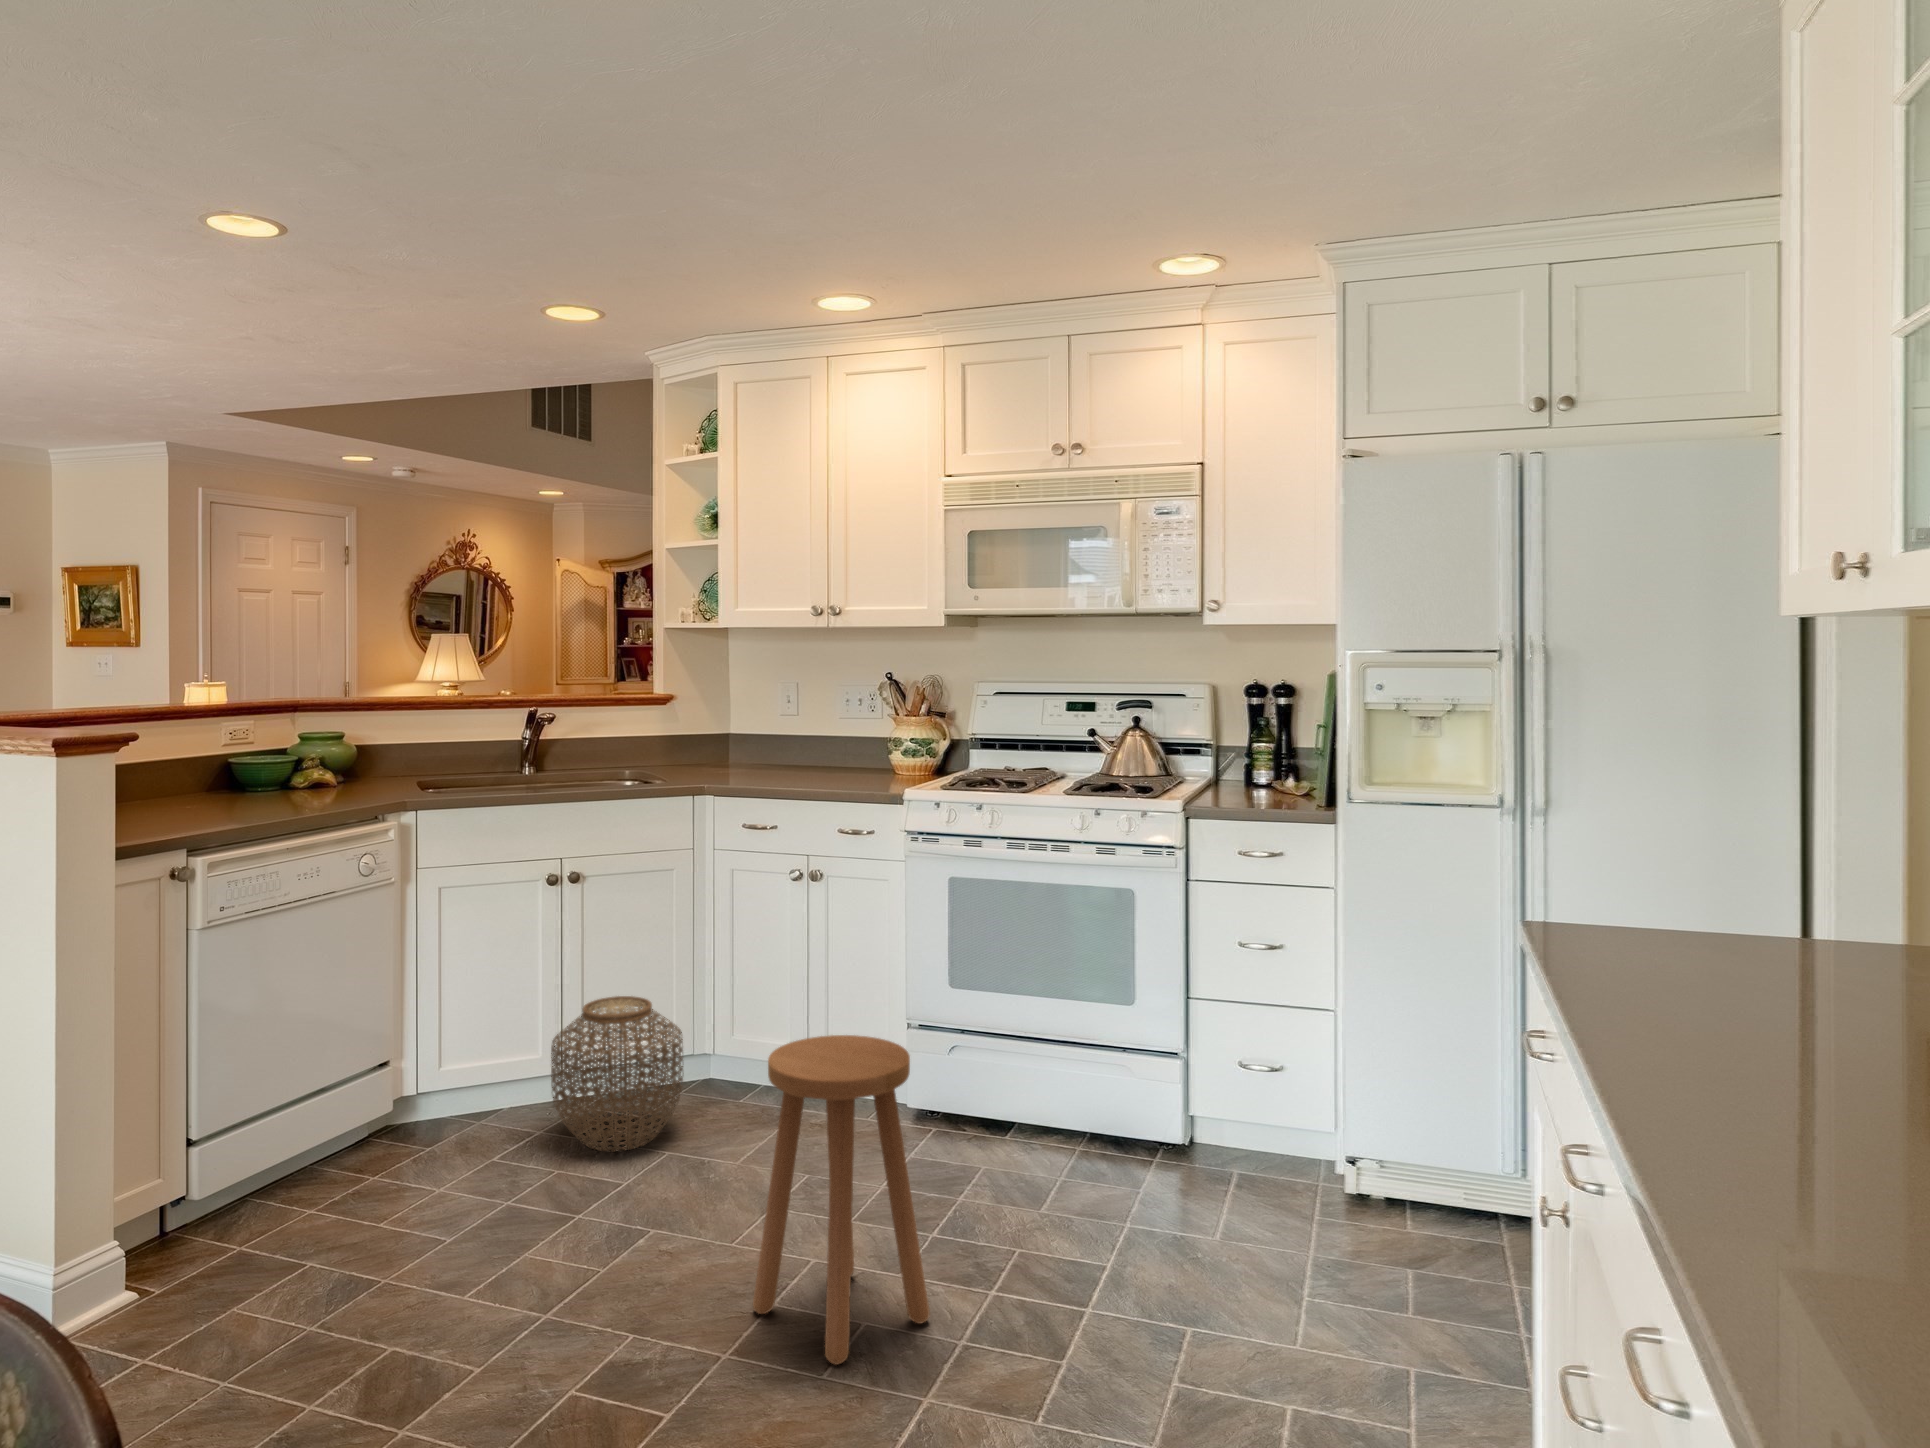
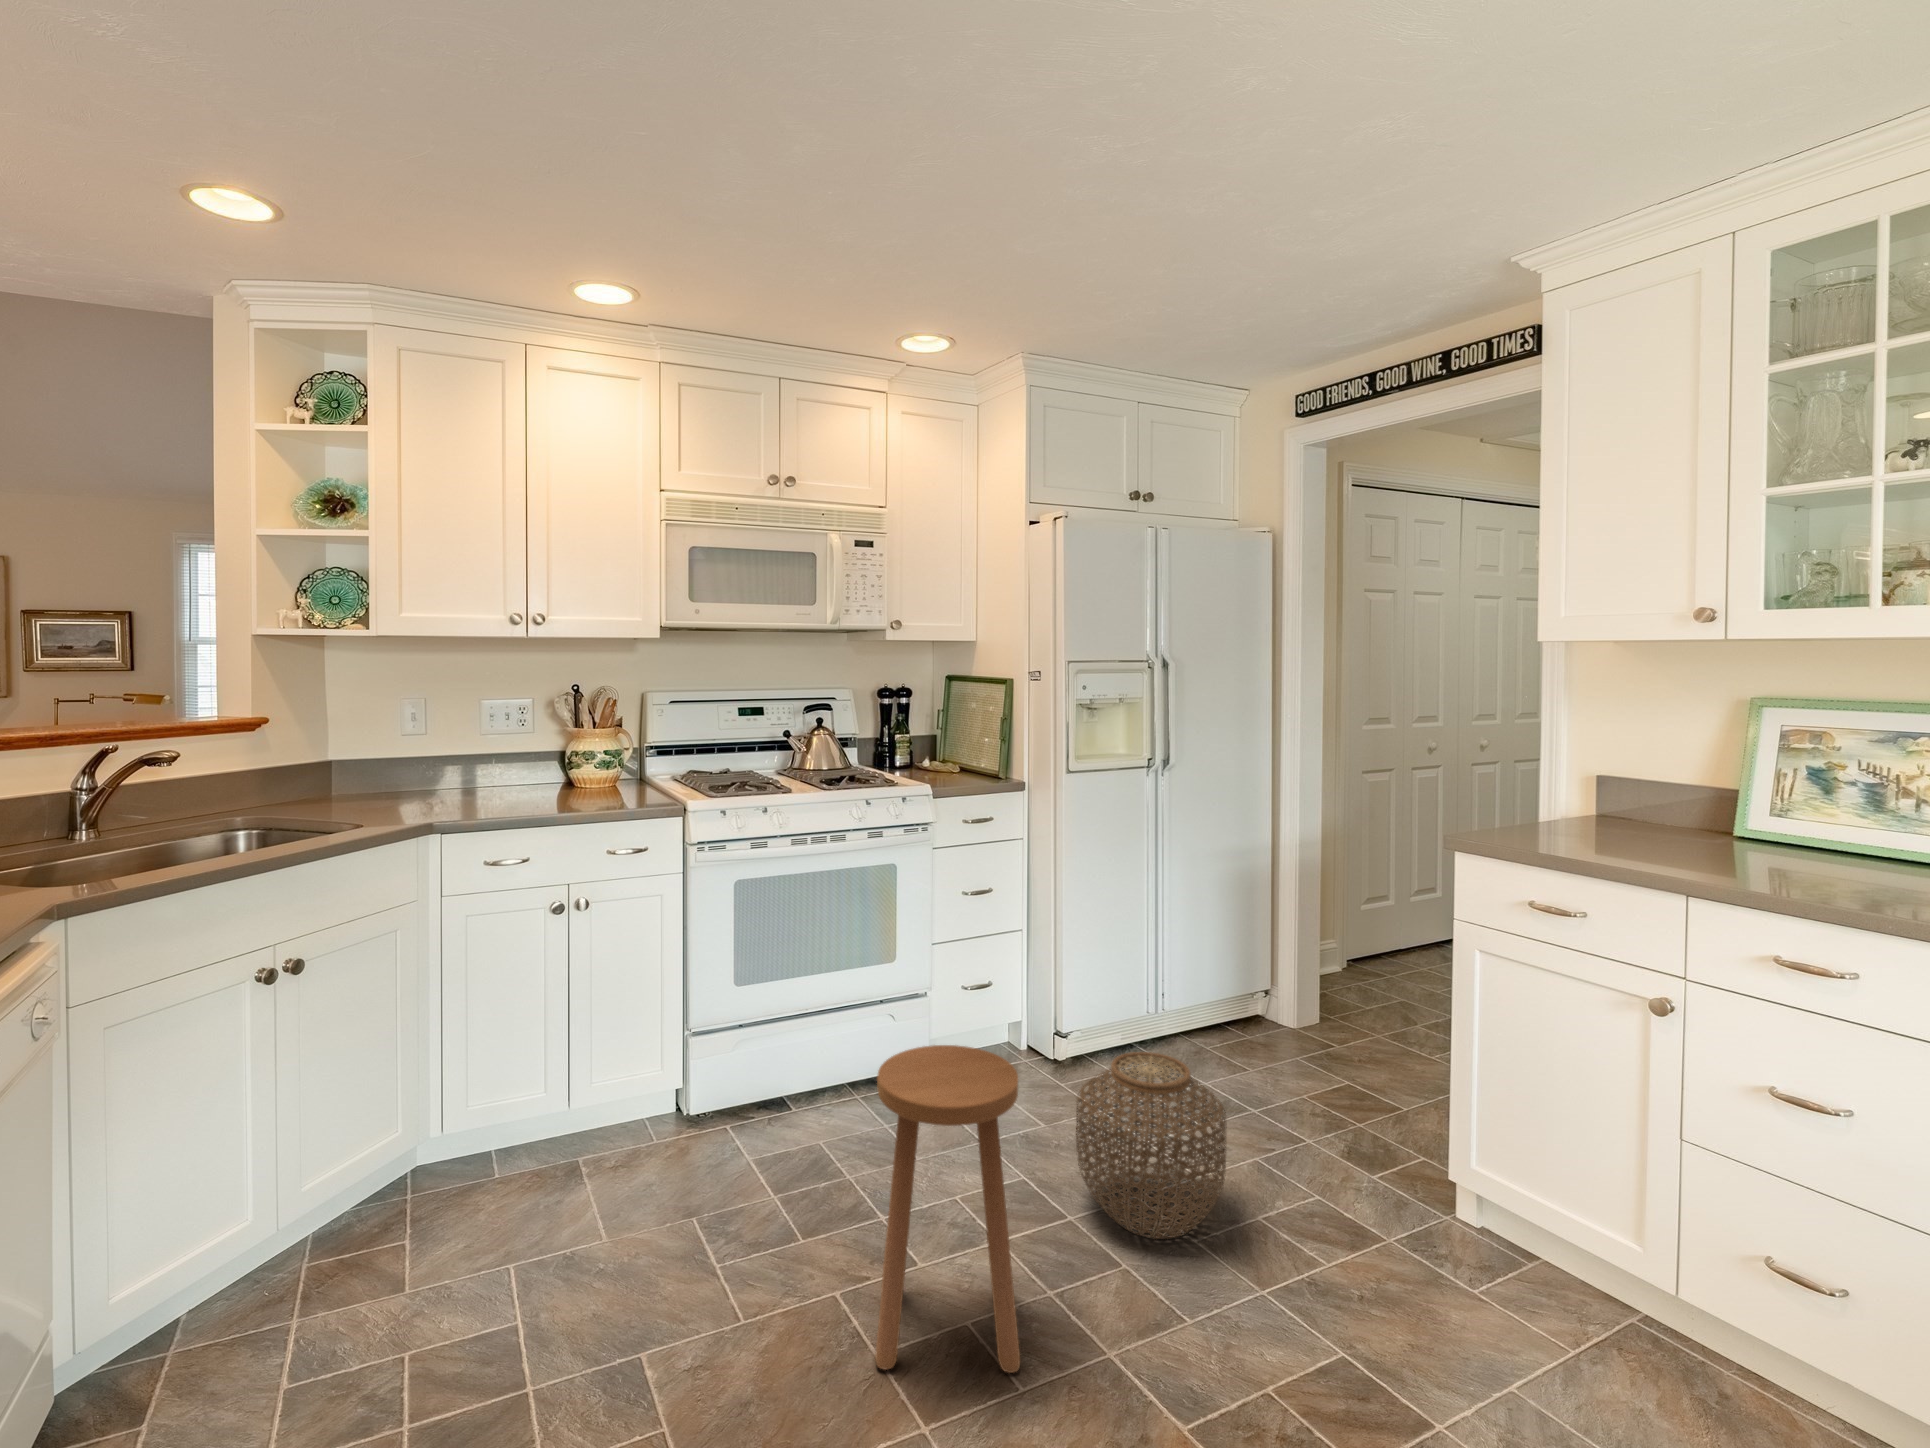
woven basket: present [551,996,683,1151] -> present [1076,1052,1226,1239]

